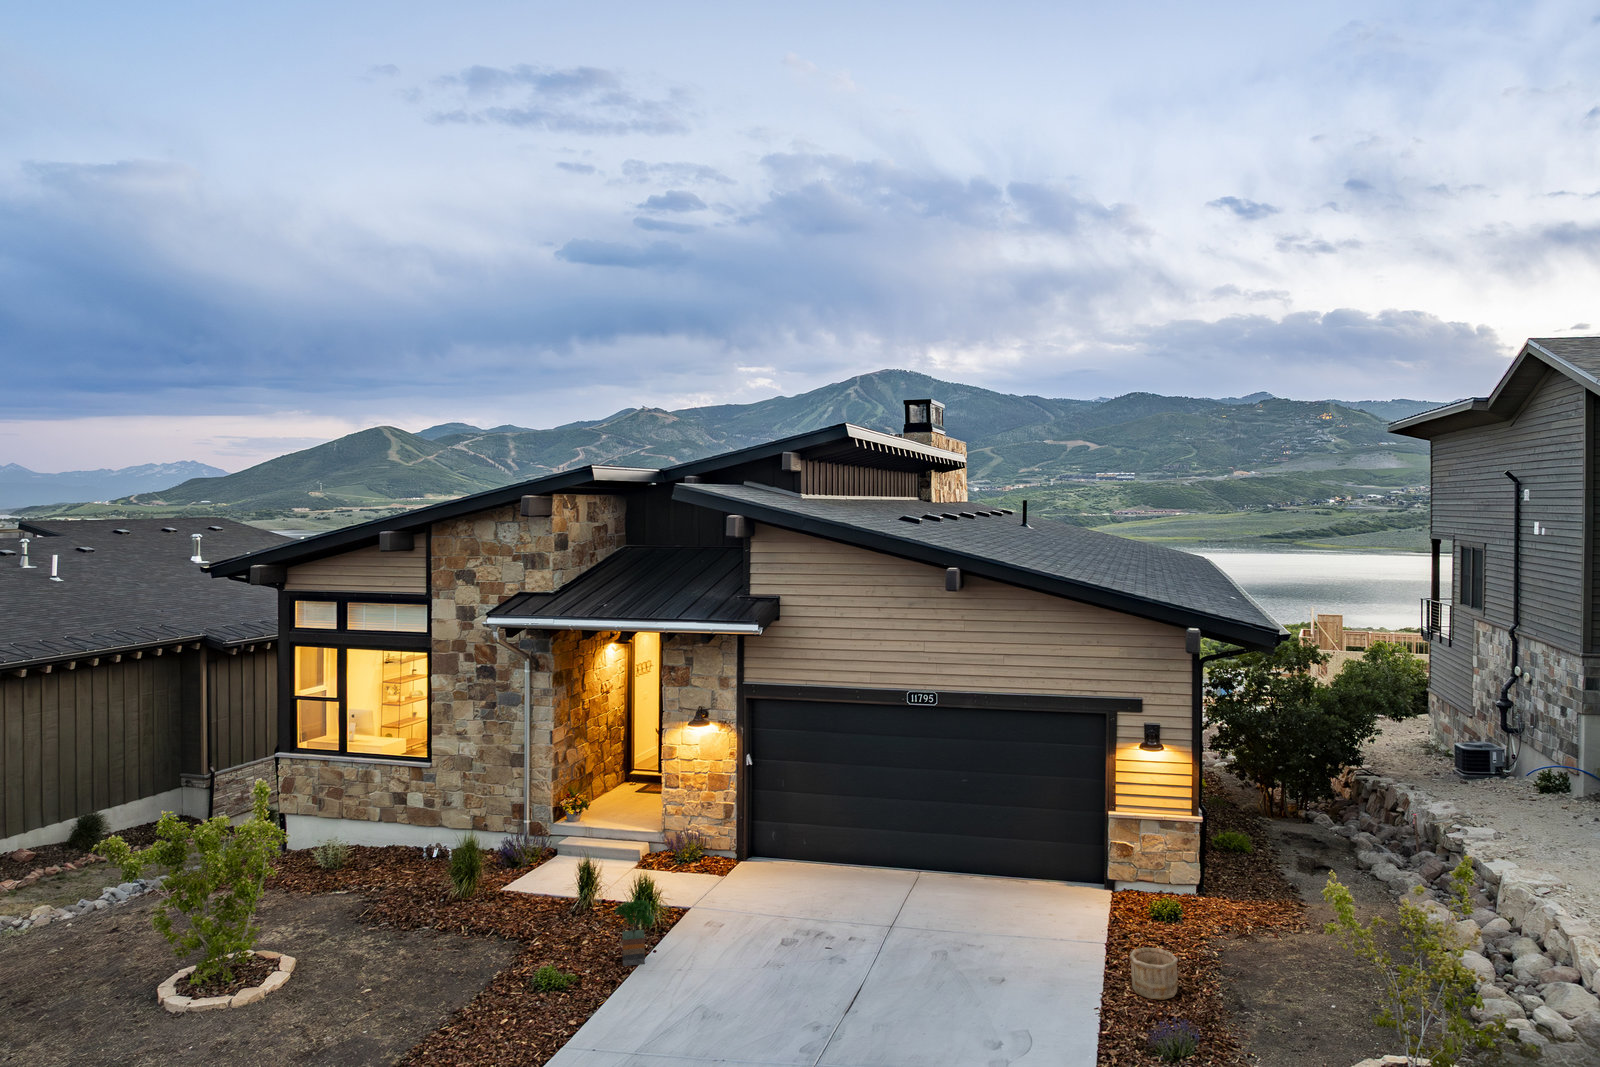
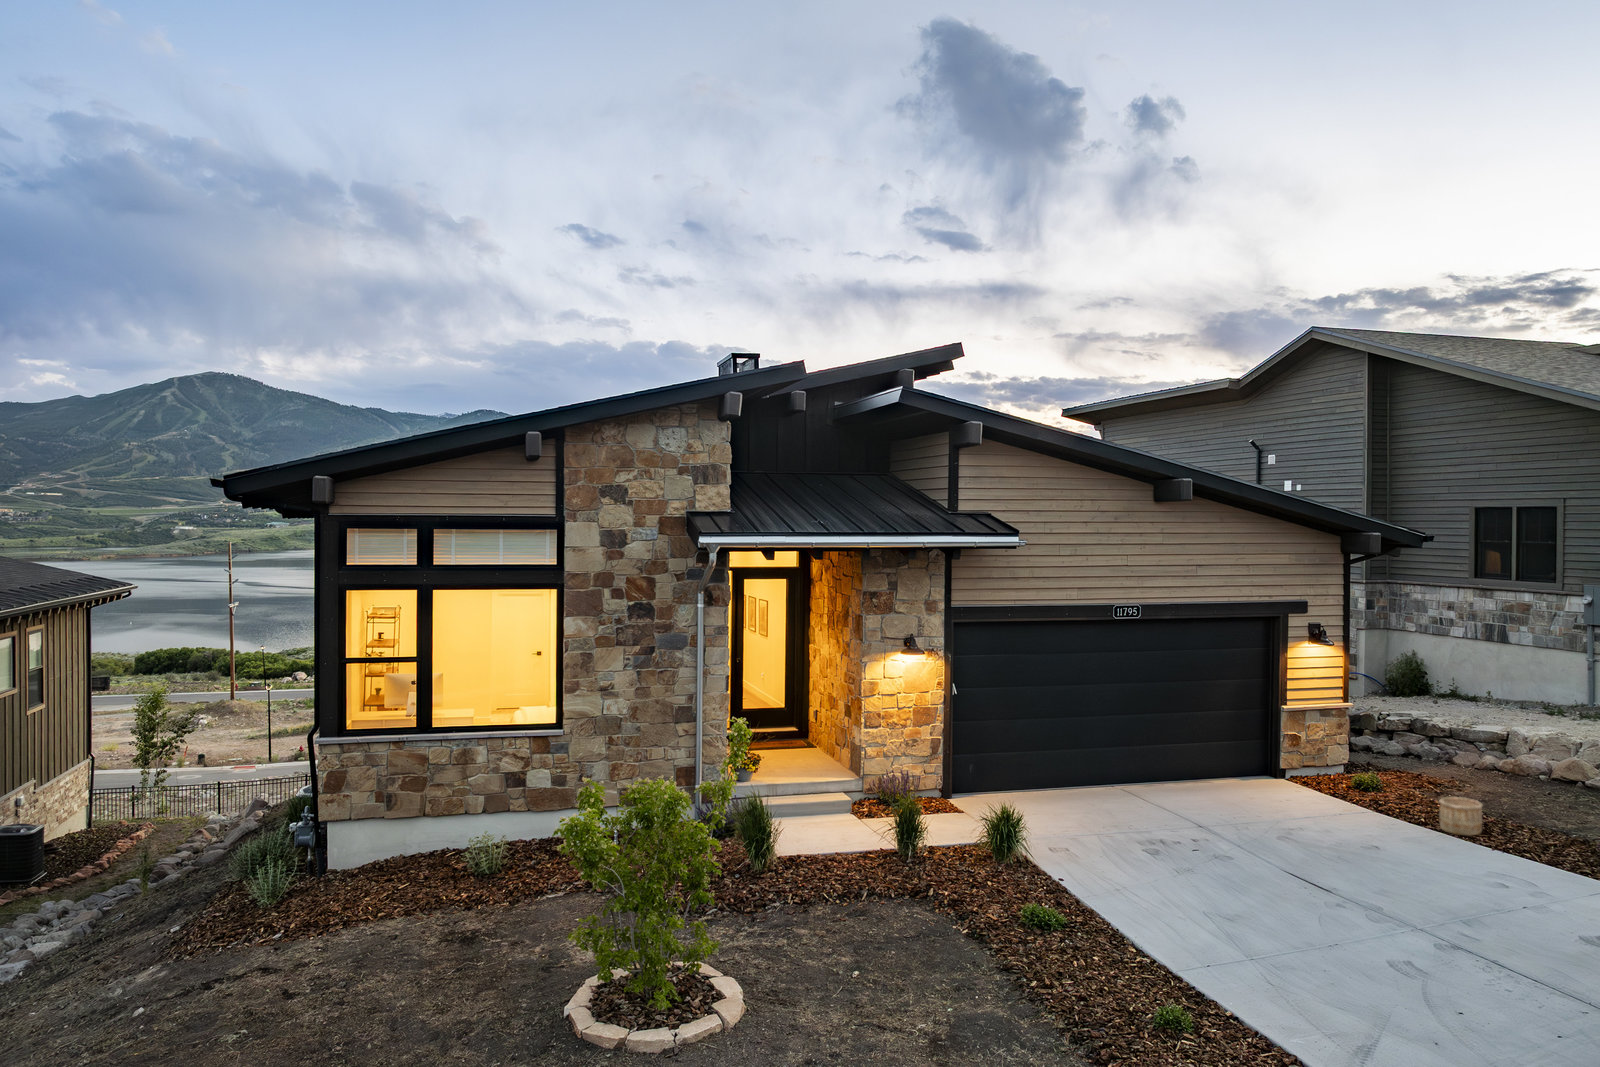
potted tree: present [615,900,654,966] -> none [1020,819,1071,888]

